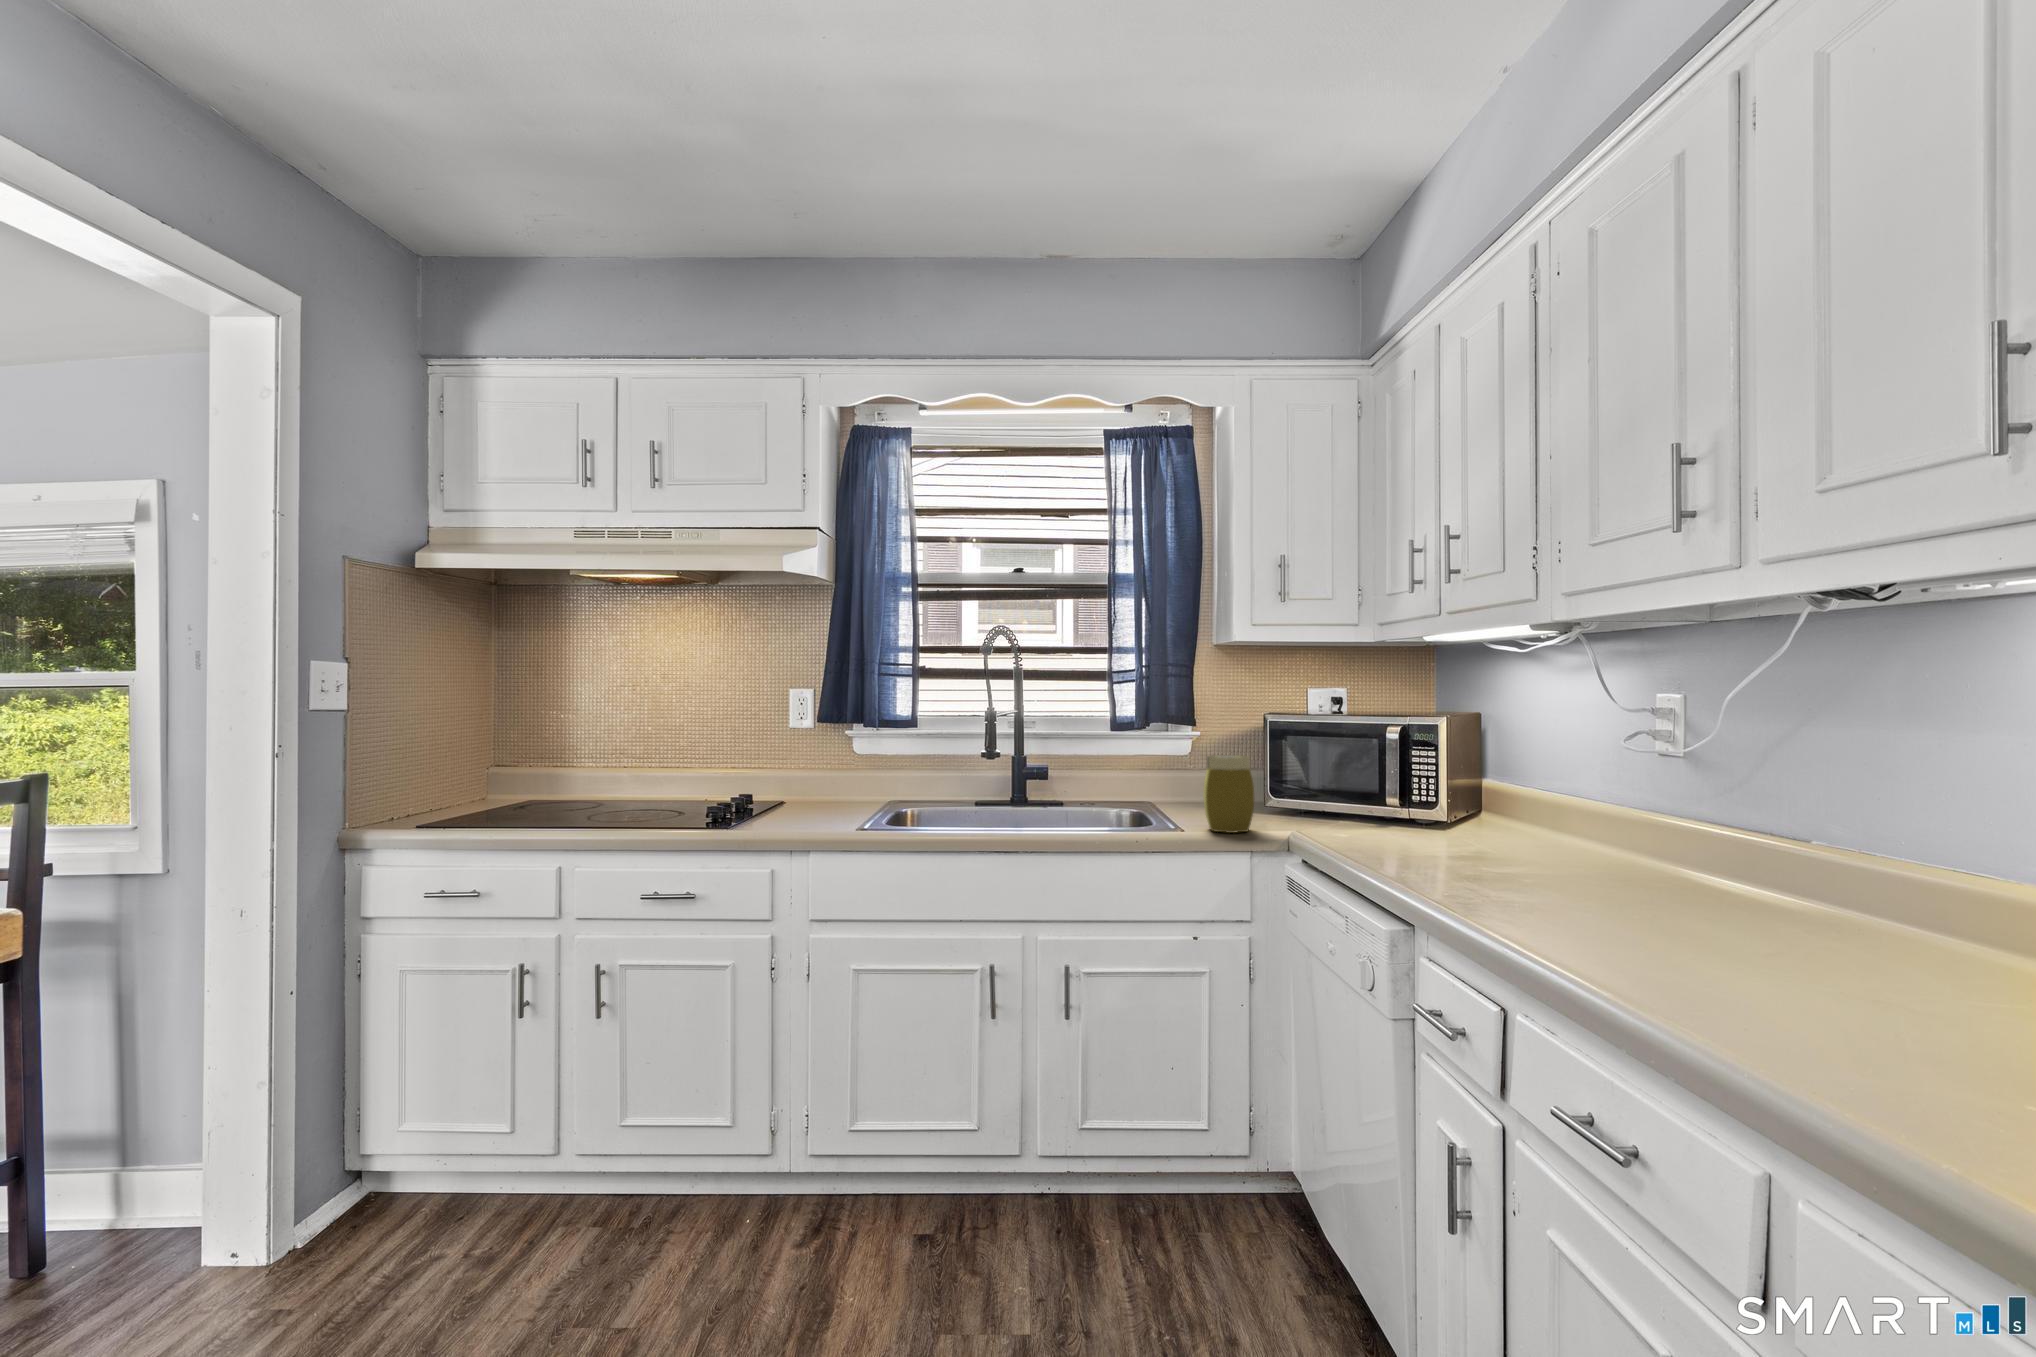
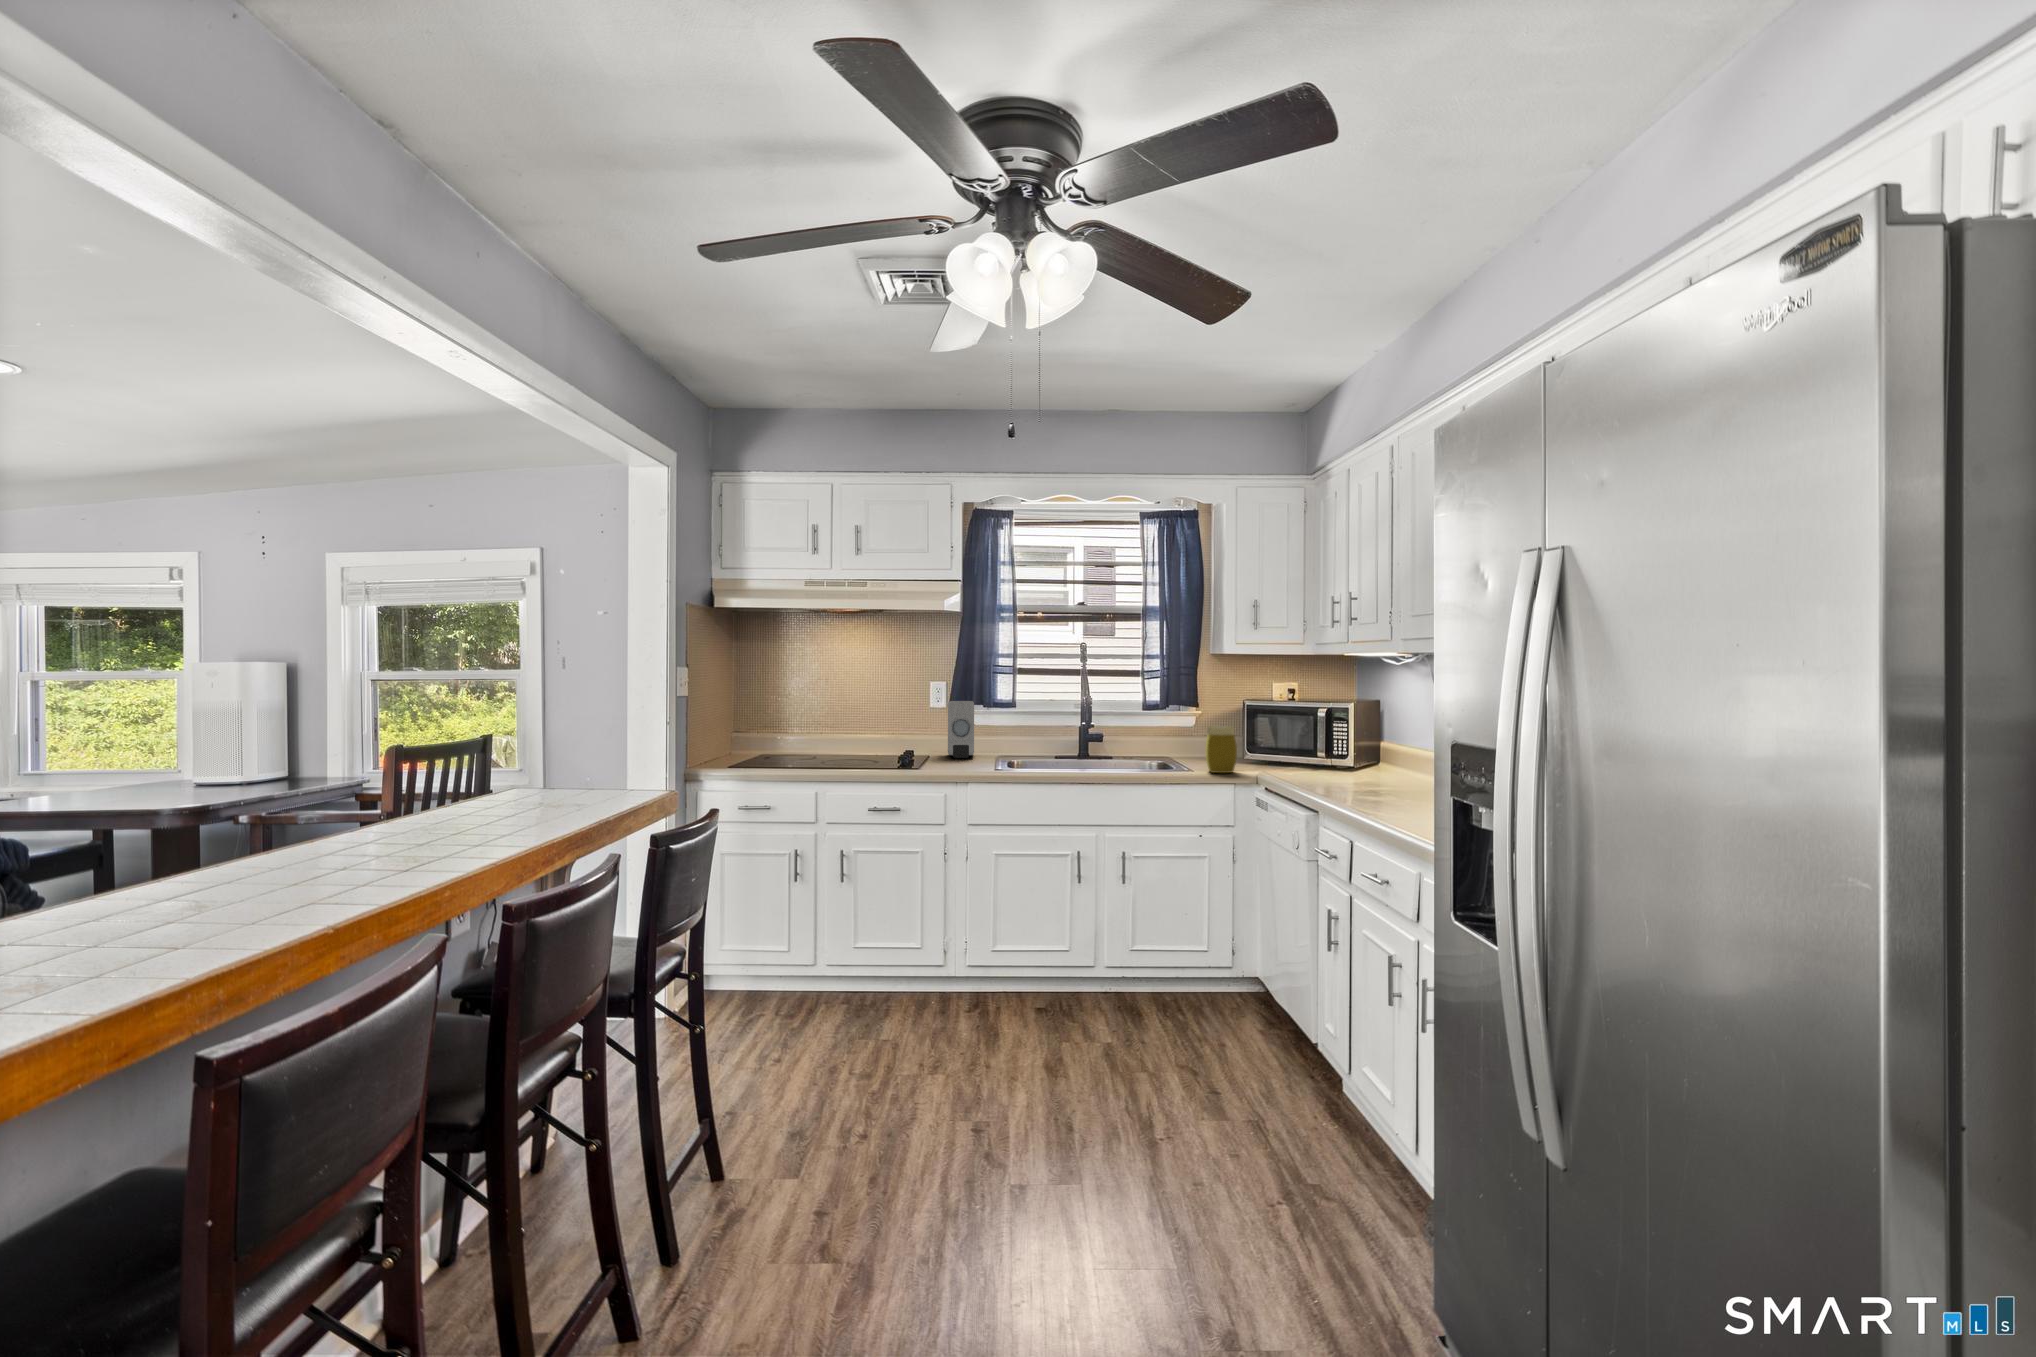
soap dispenser: none [809,717,857,805] -> present [948,701,974,758]

